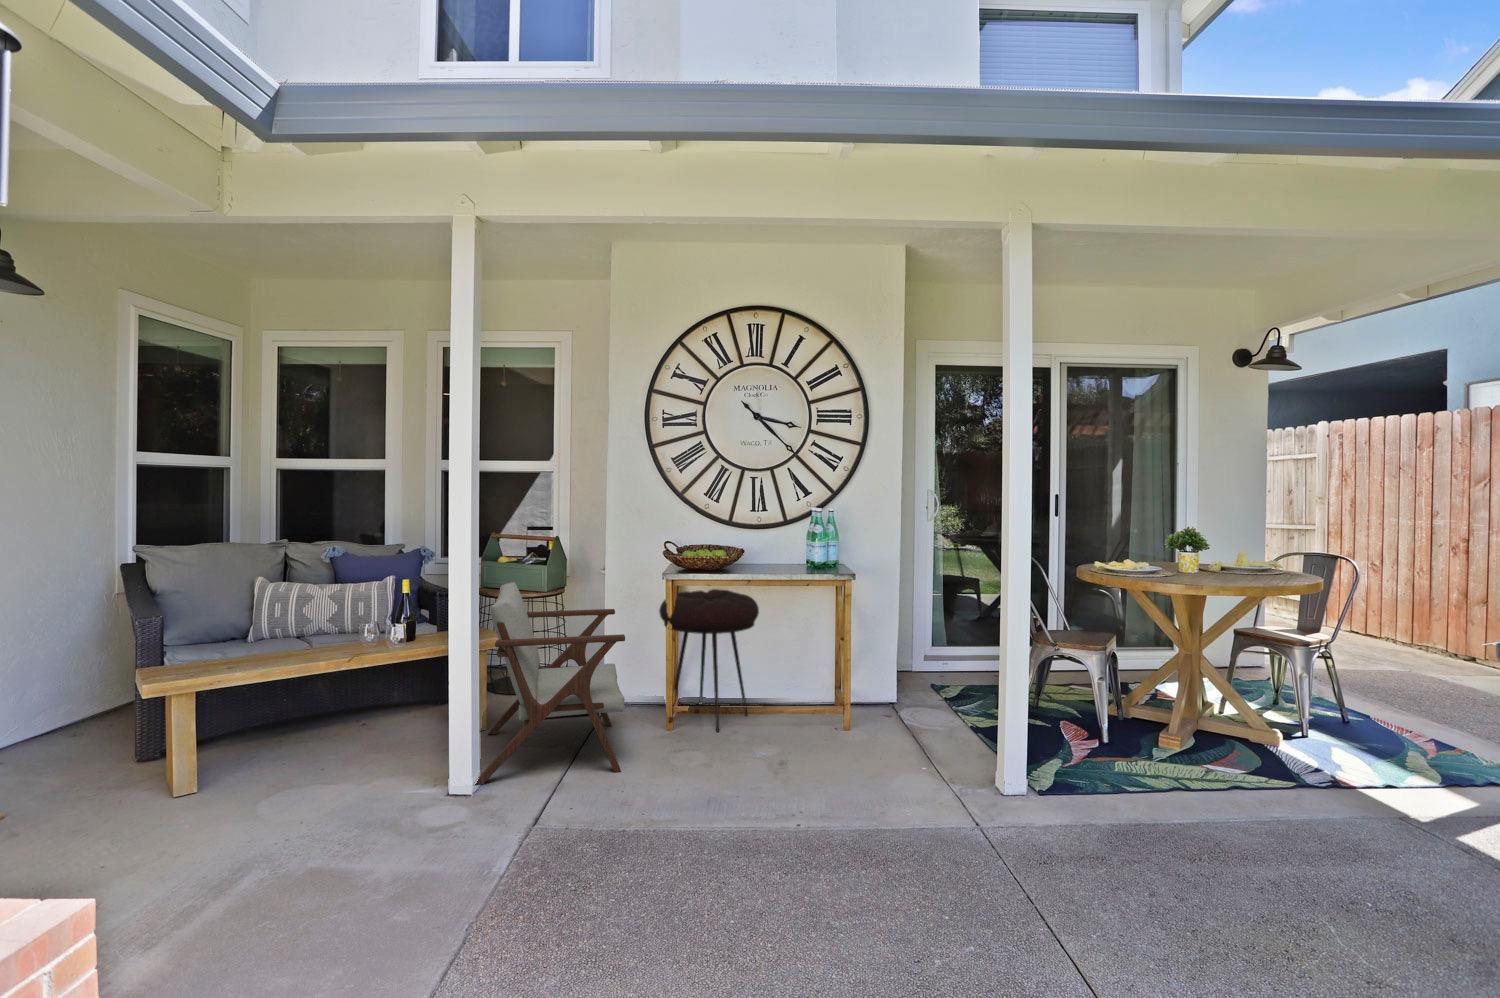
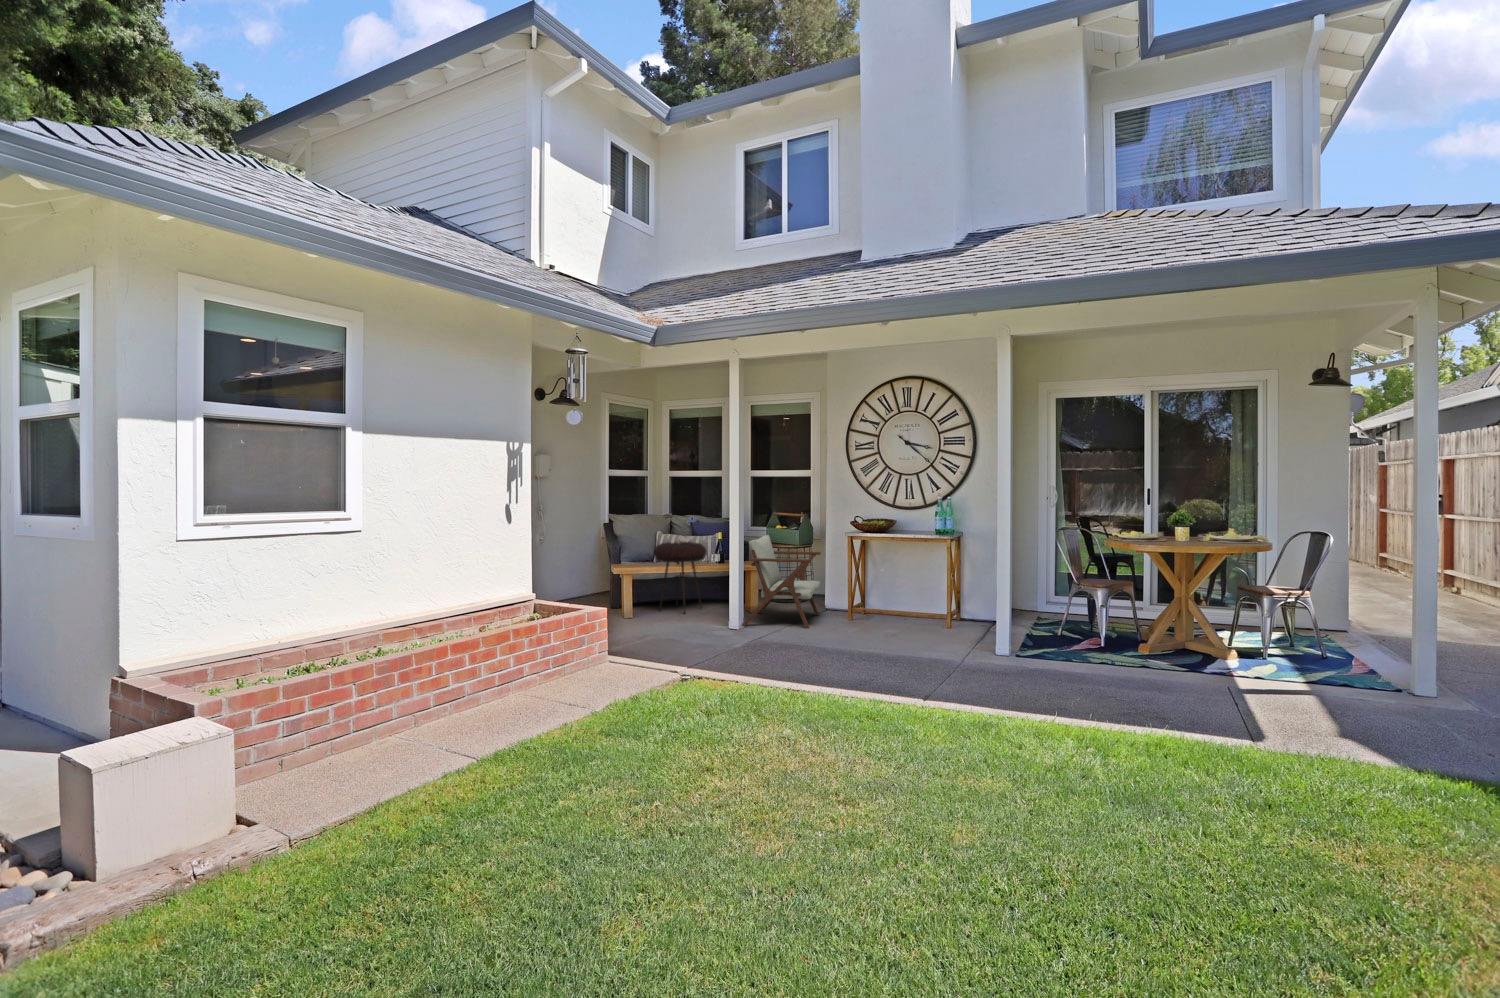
stool: present [659,589,759,732] -> present [653,542,707,613]

